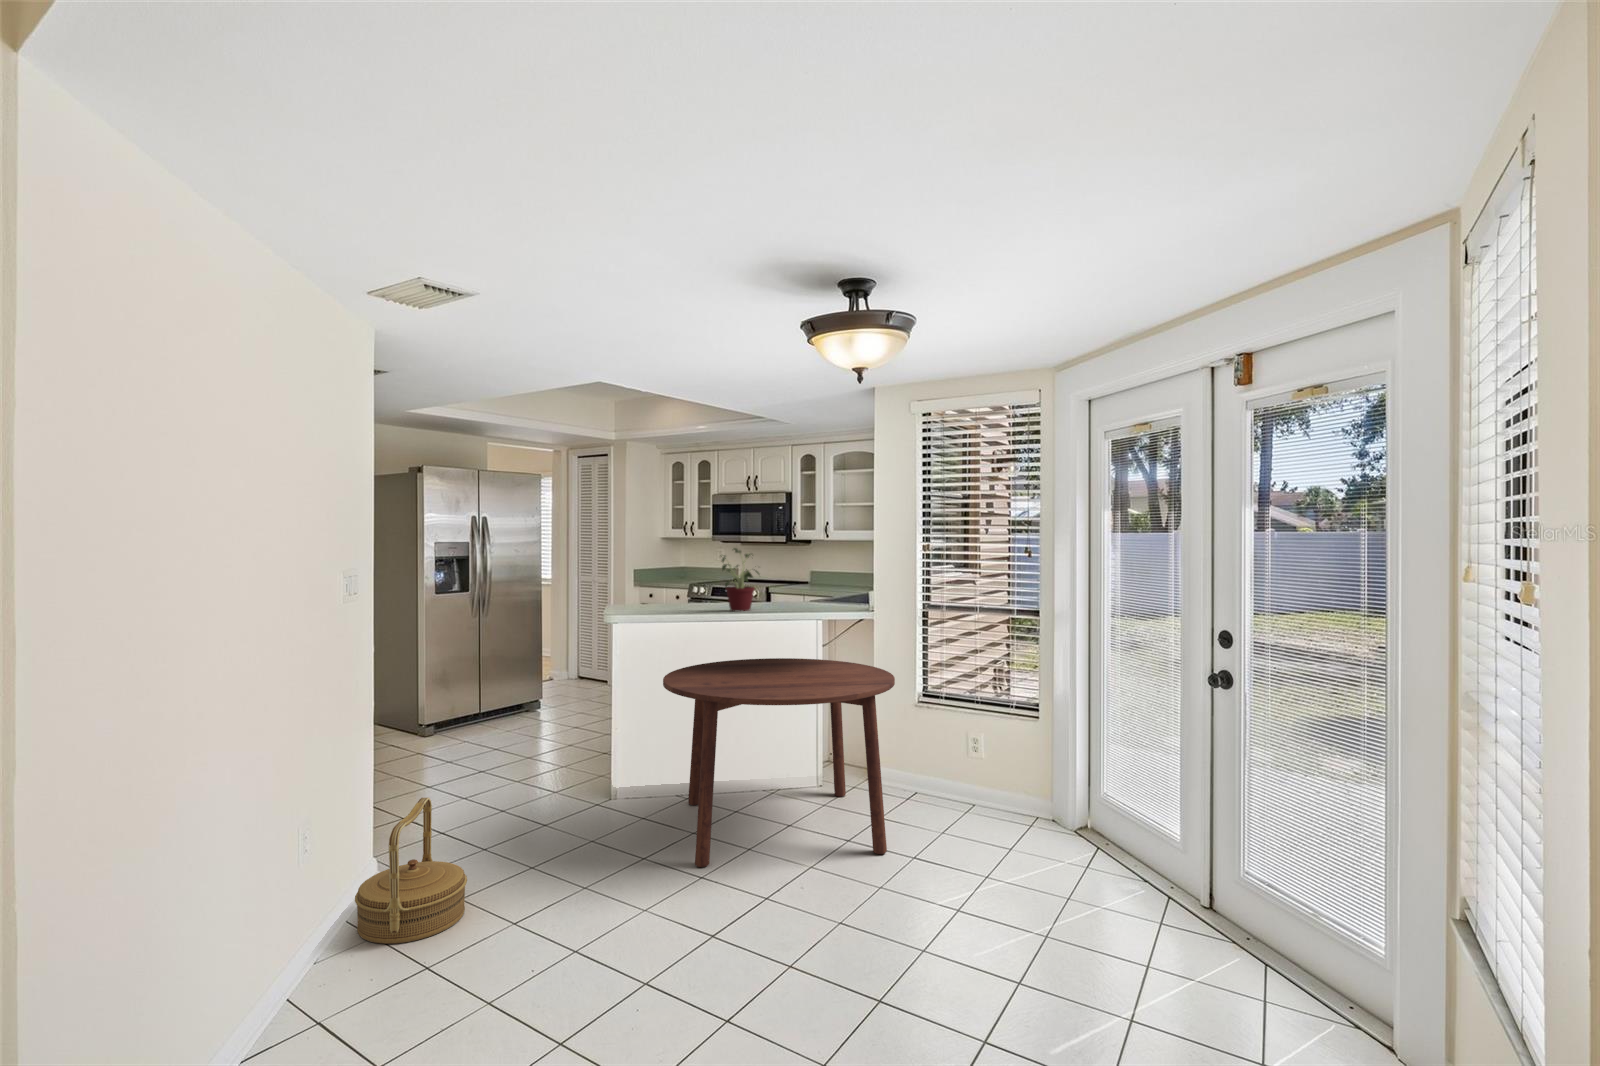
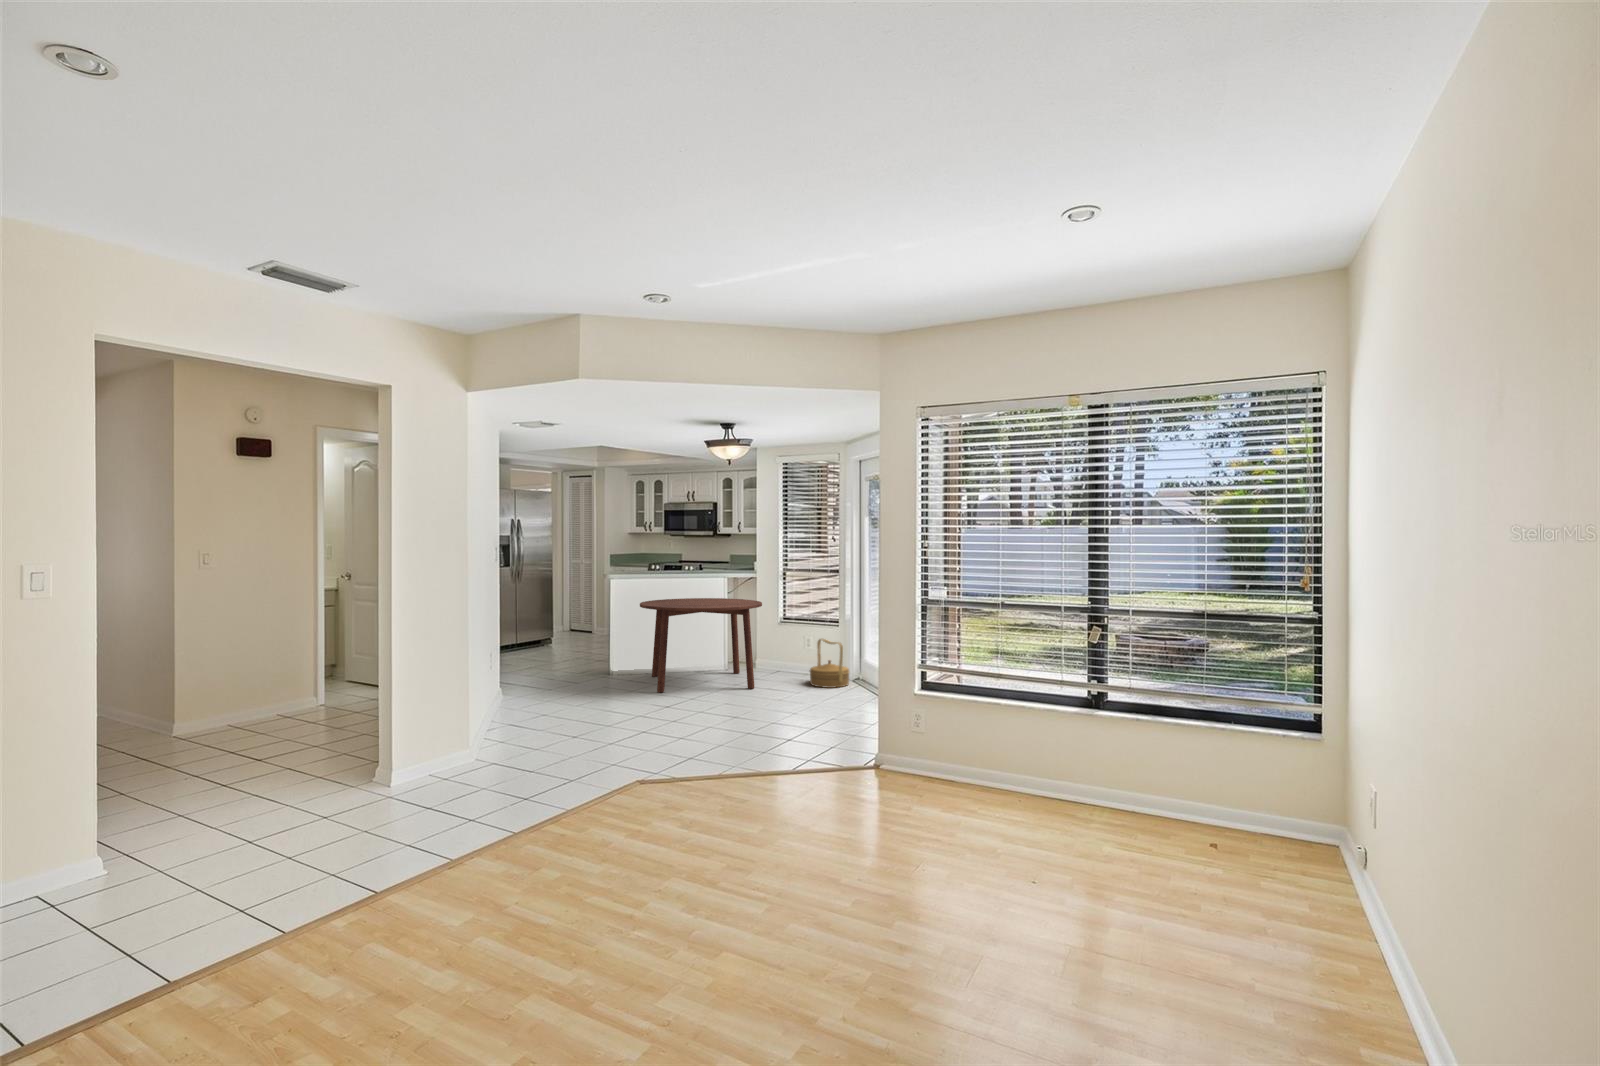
potted plant: present [721,548,759,612] -> none [670,536,693,572]
woven basket: present [355,798,467,944] -> present [810,639,849,688]

